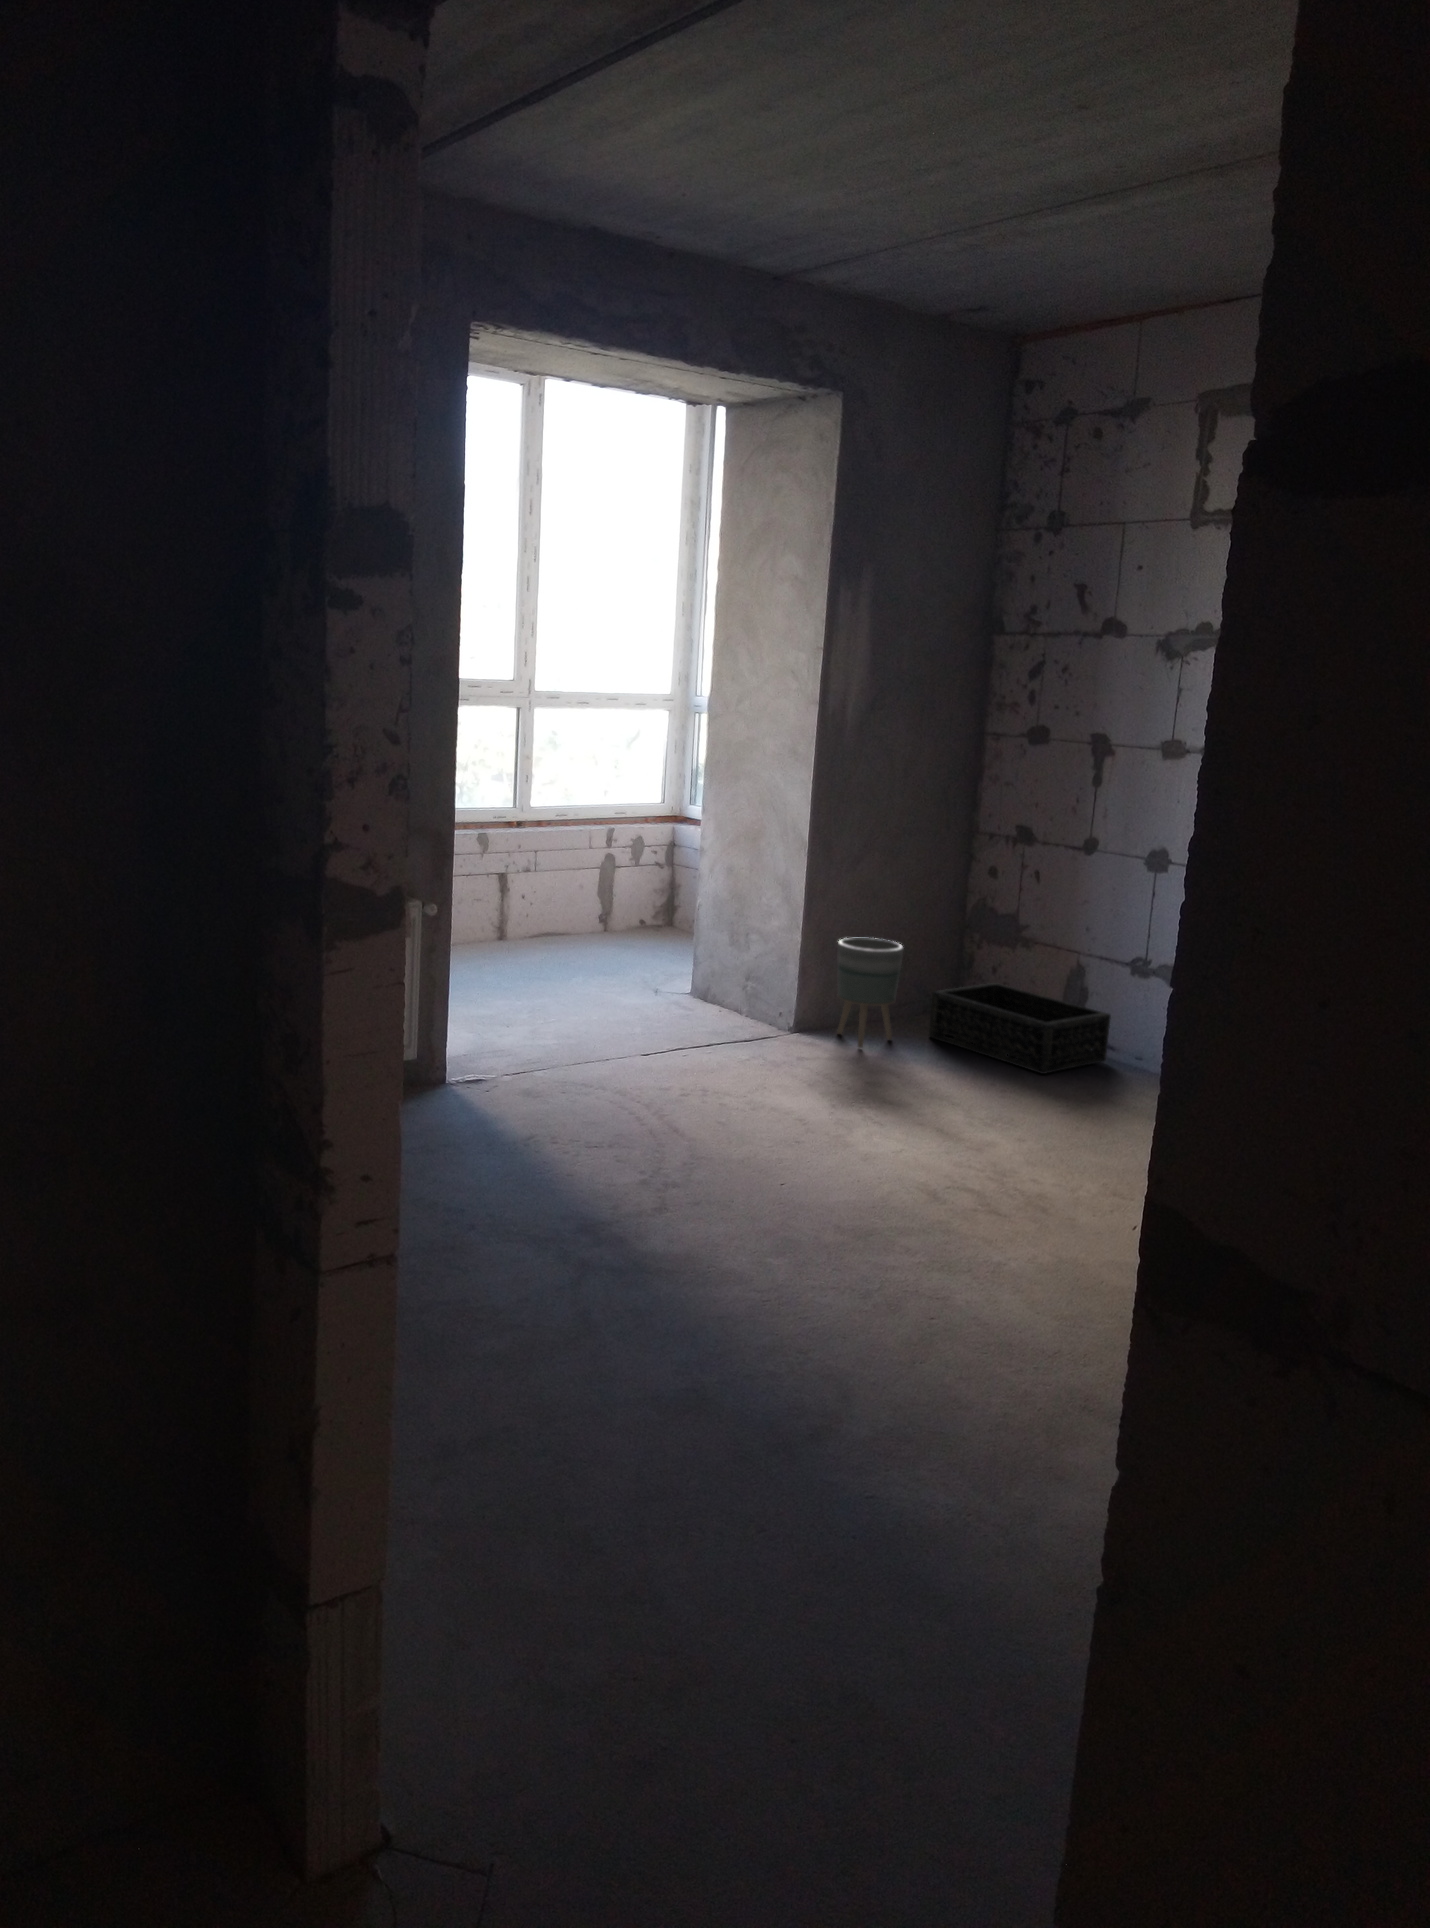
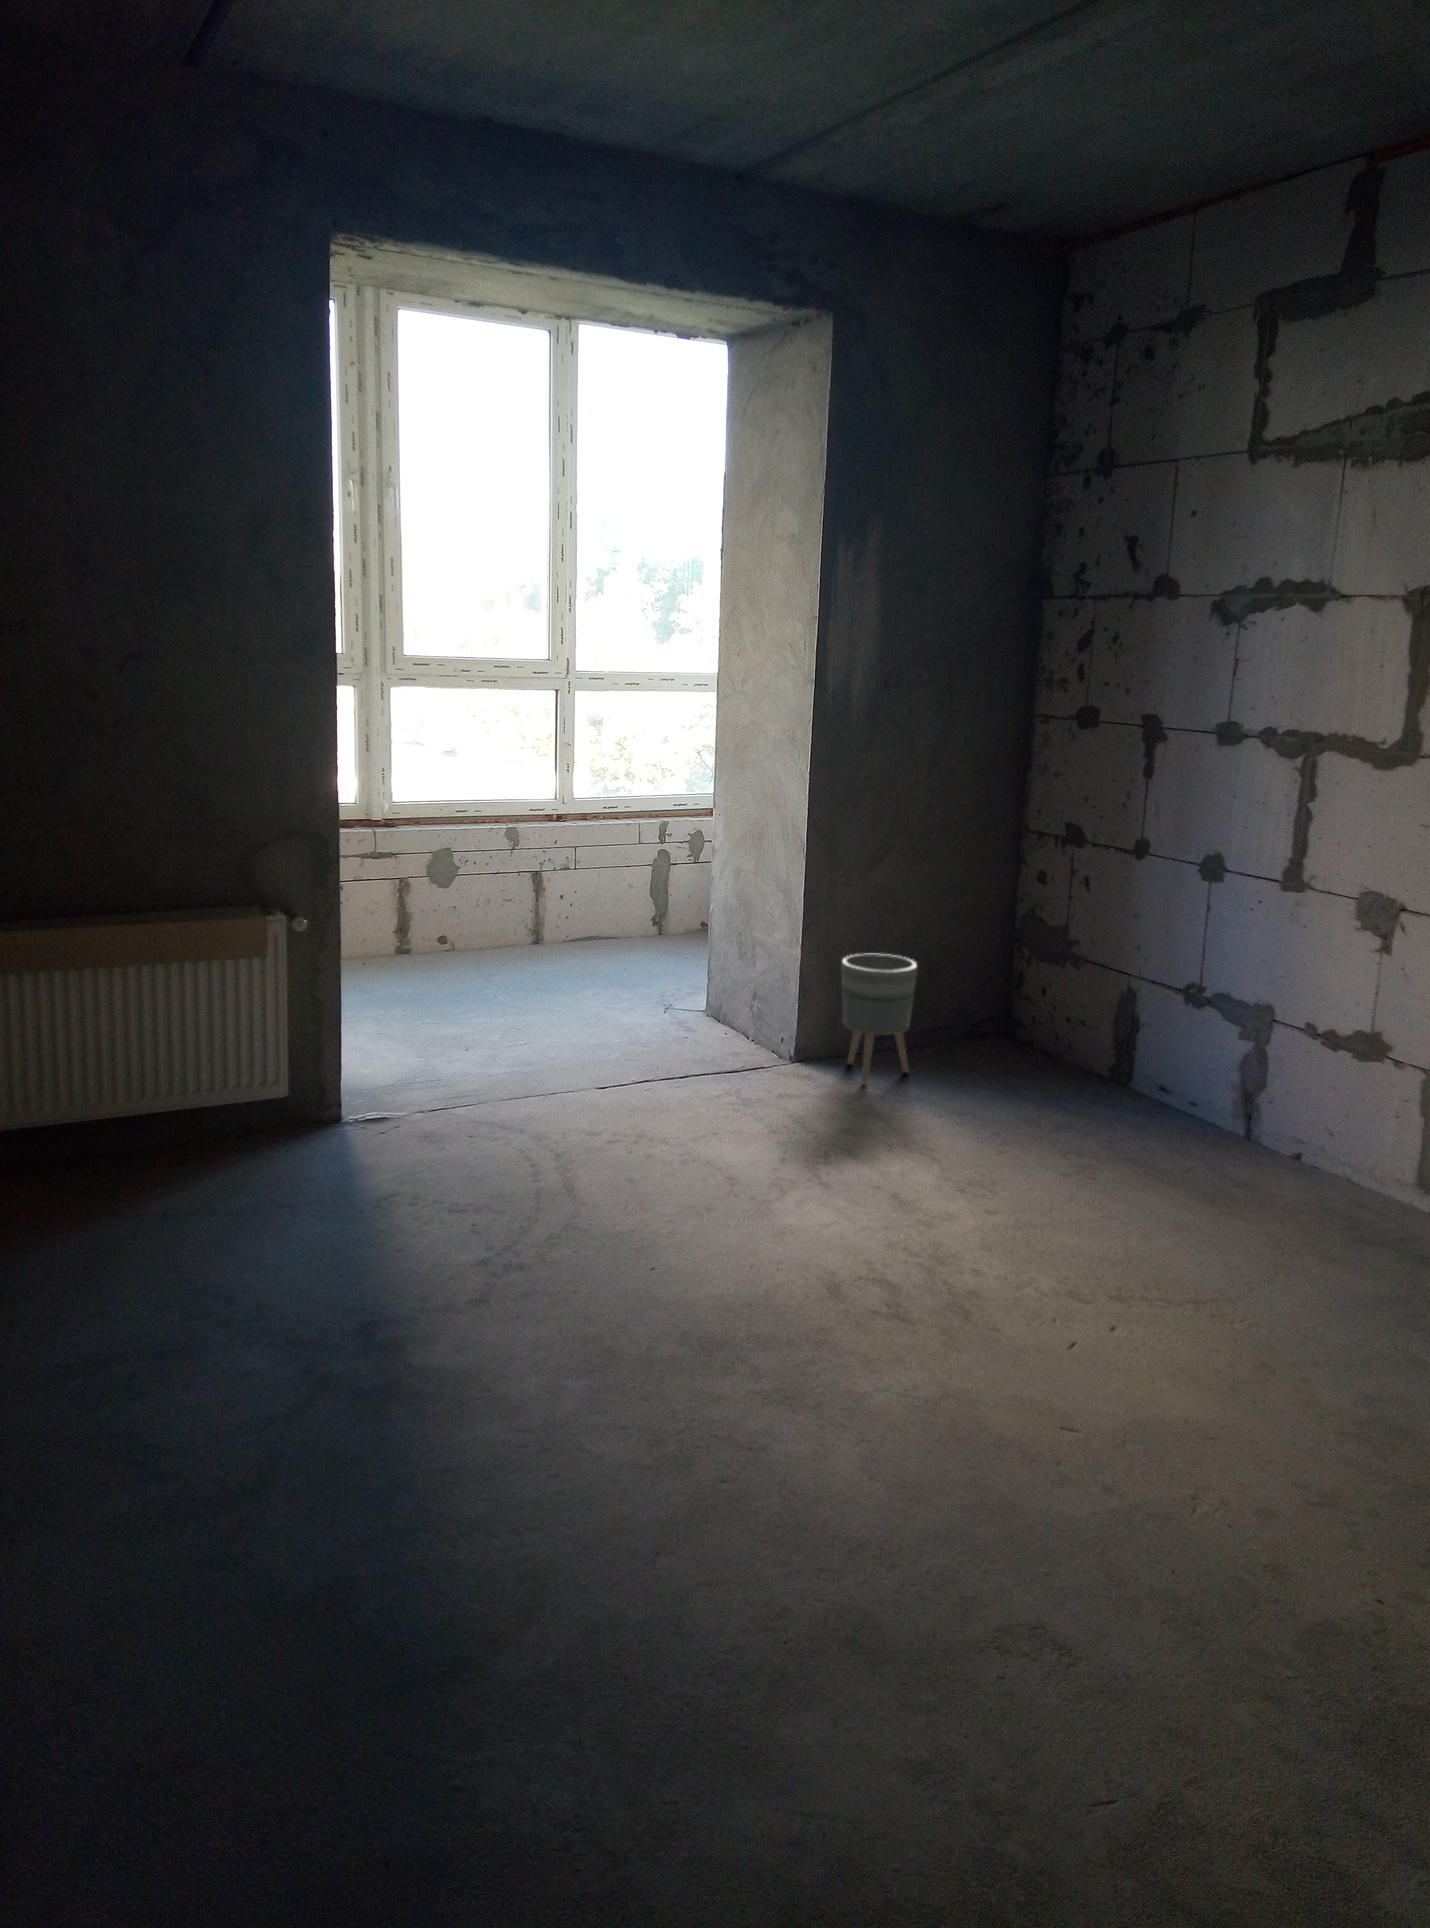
basket: present [929,983,1111,1074] -> none [955,1005,1162,1121]

